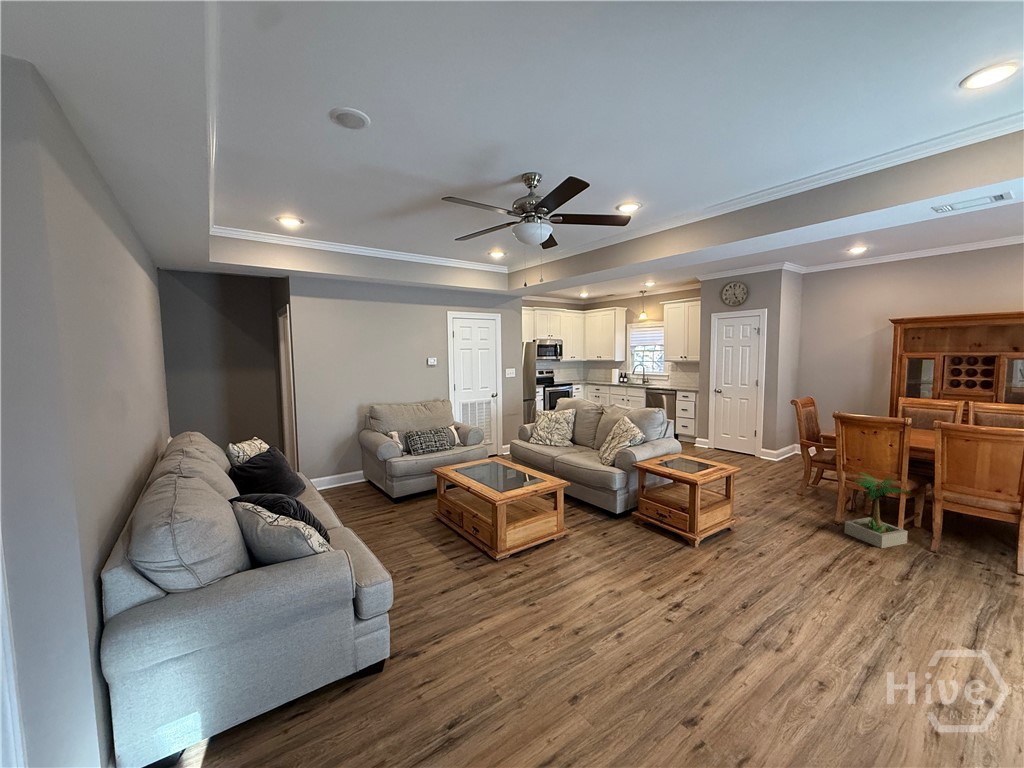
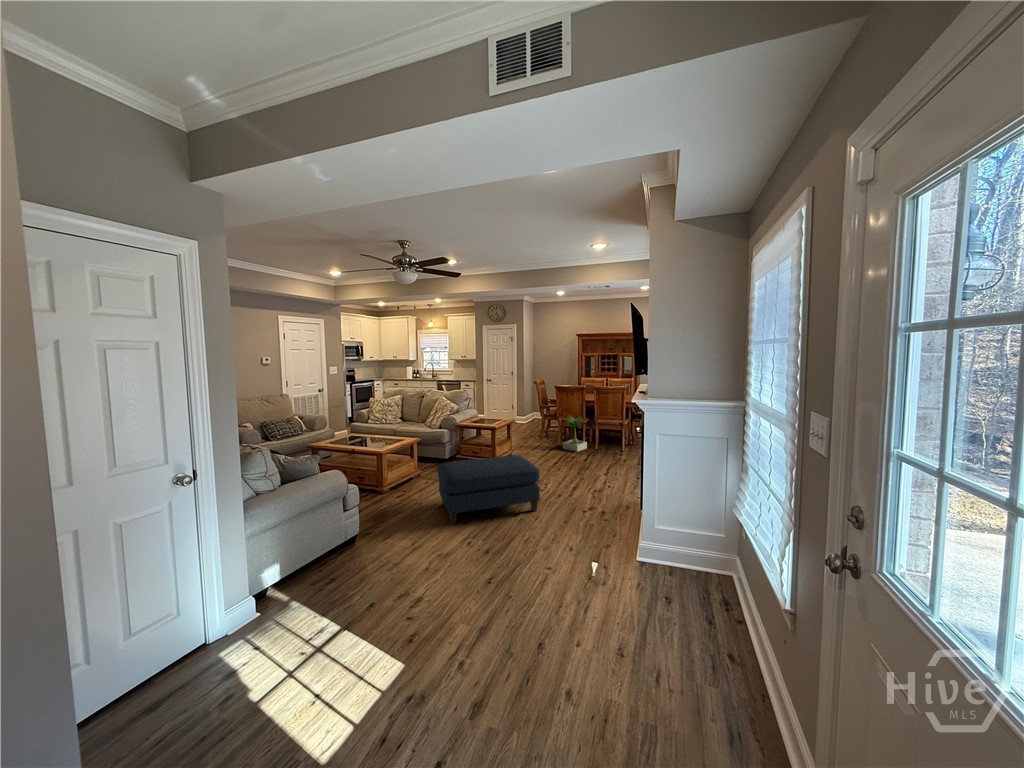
ottoman: none [542,550,759,727] -> present [438,455,540,524]

